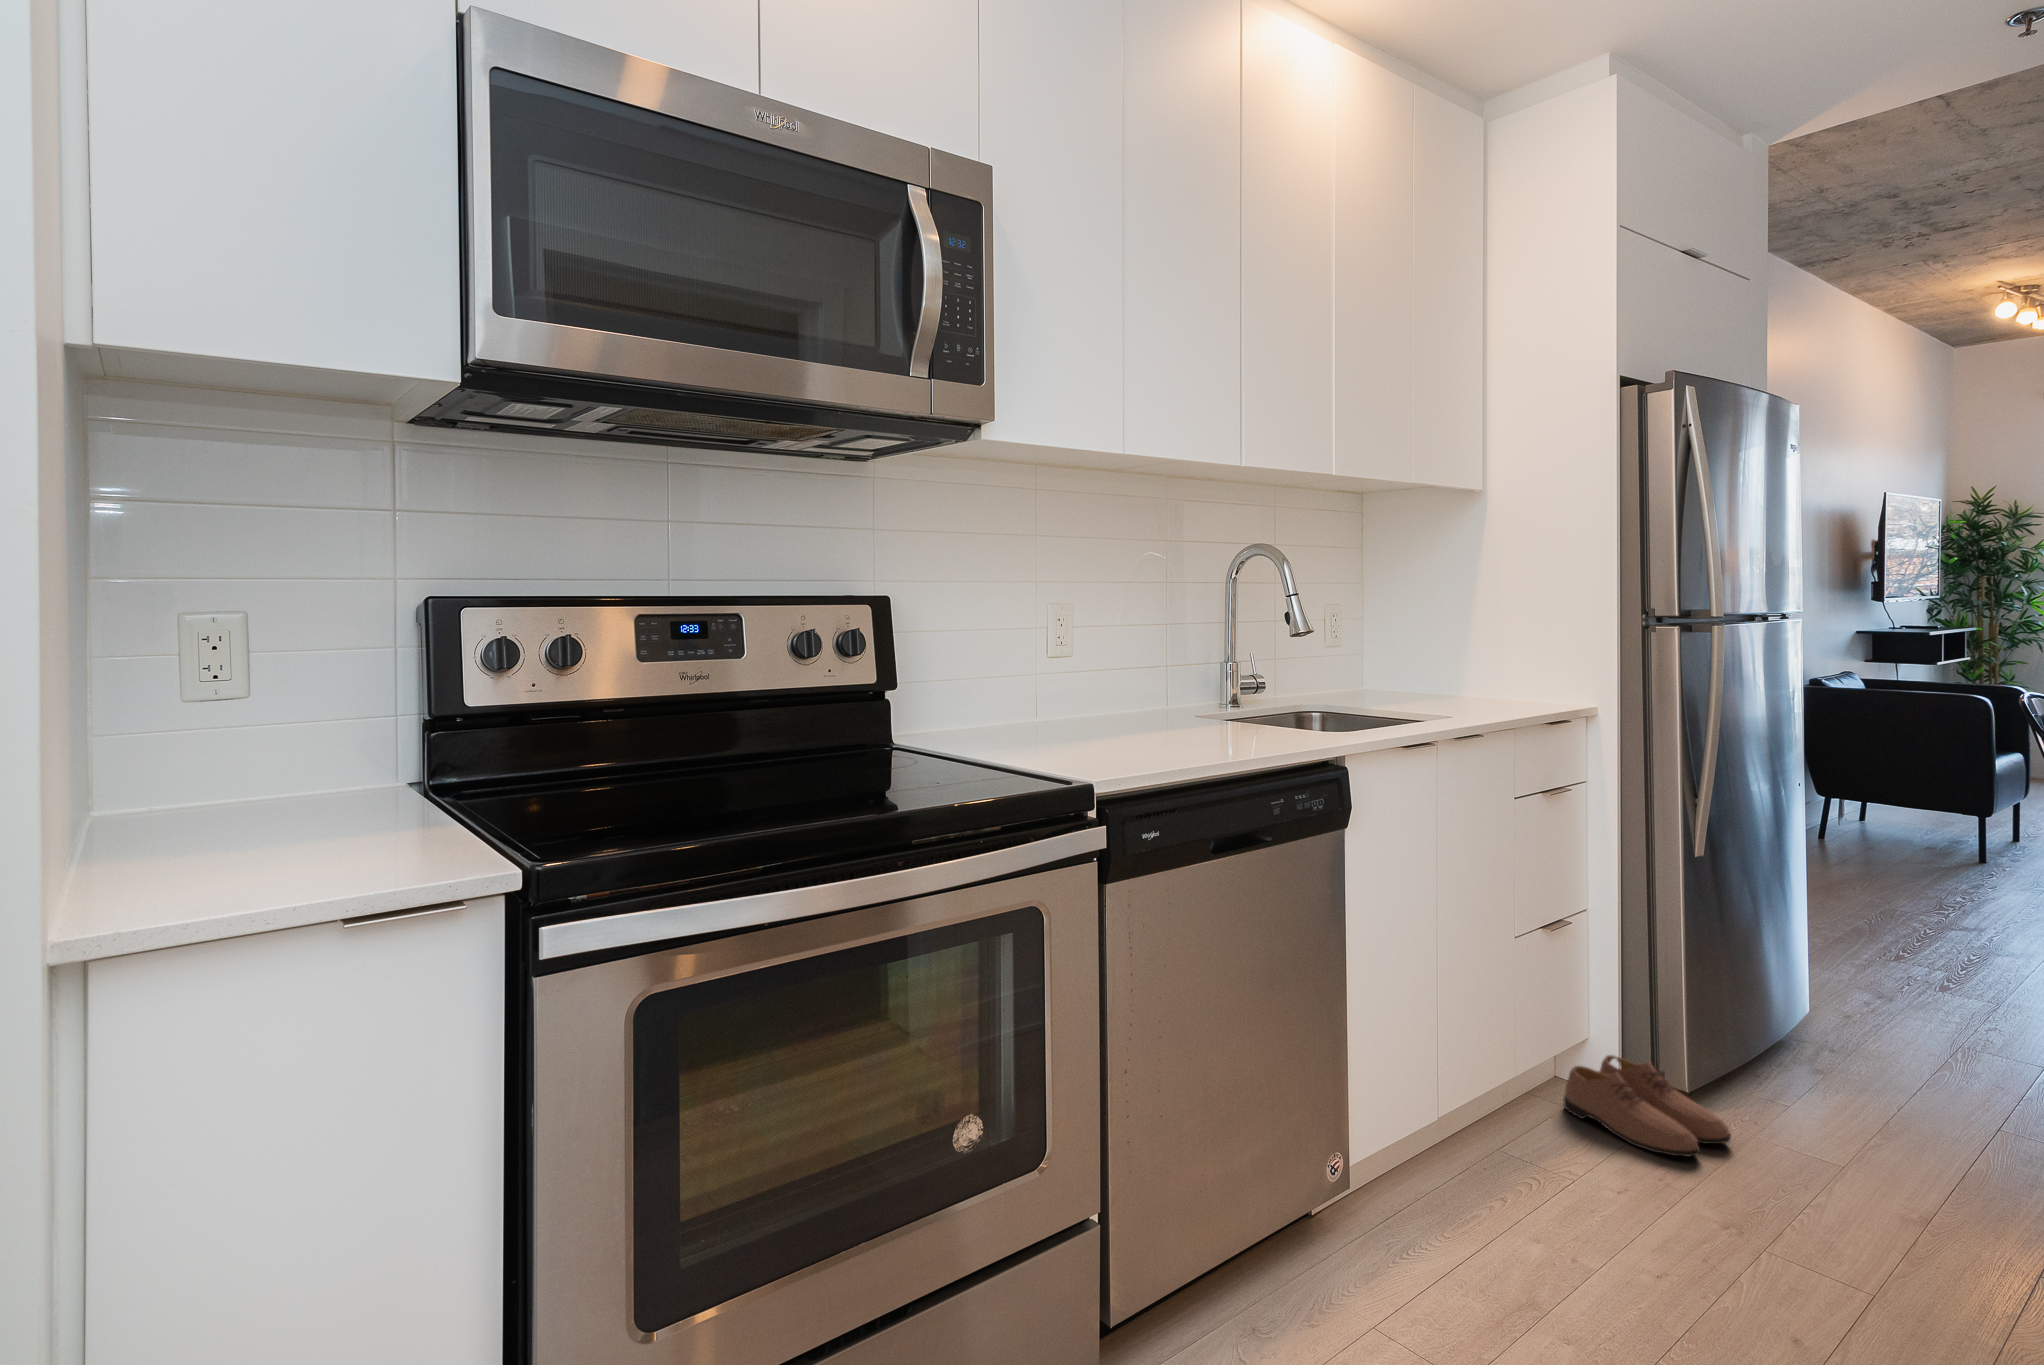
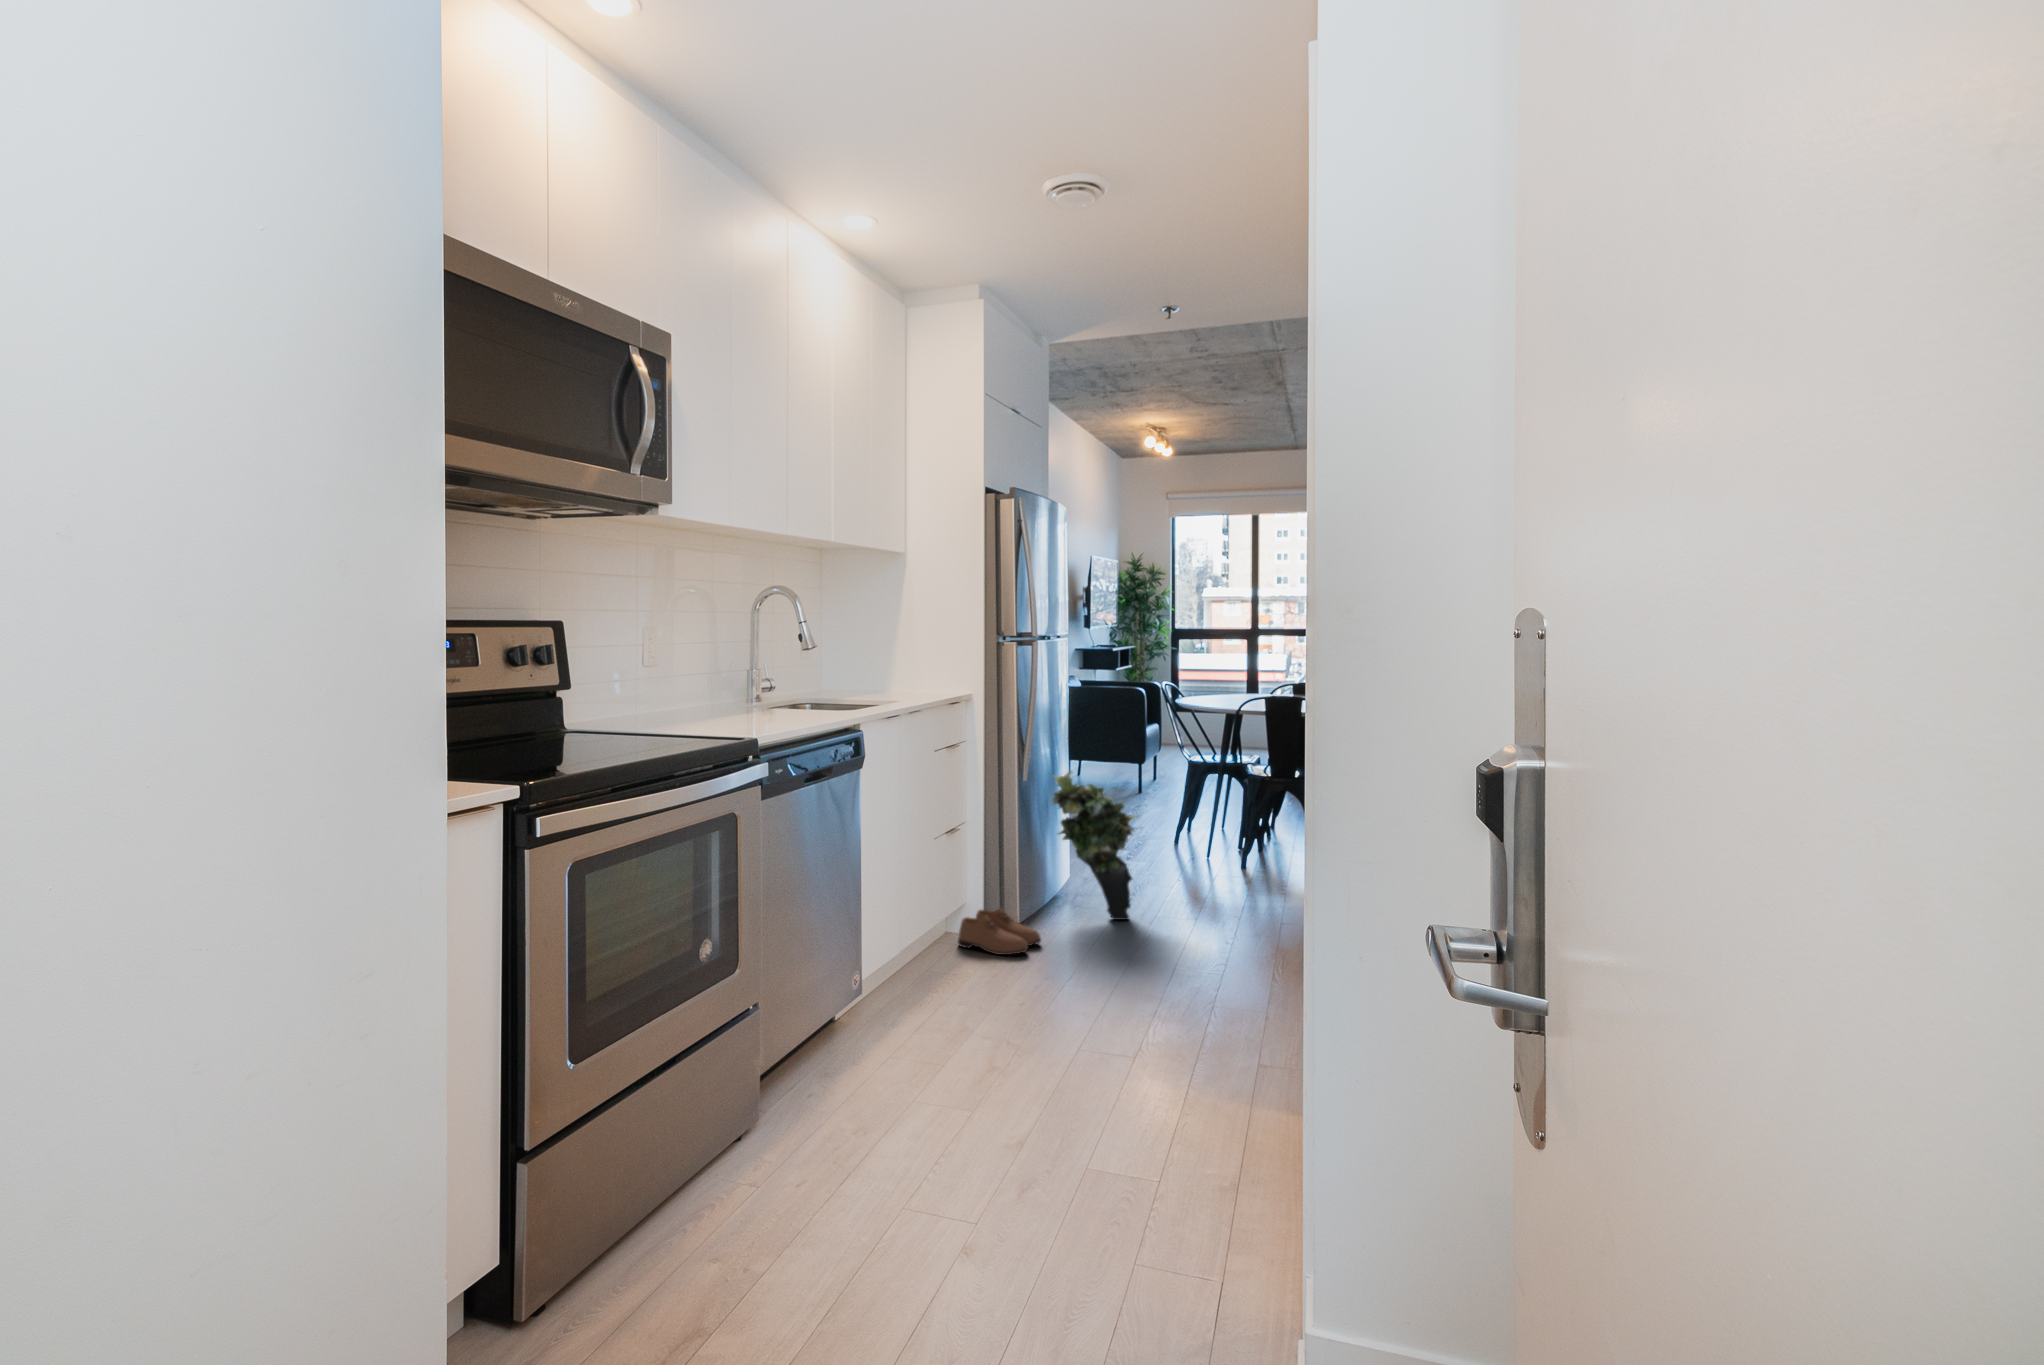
potted plant: none [1767,847,1977,1134] -> present [1052,771,1139,920]

